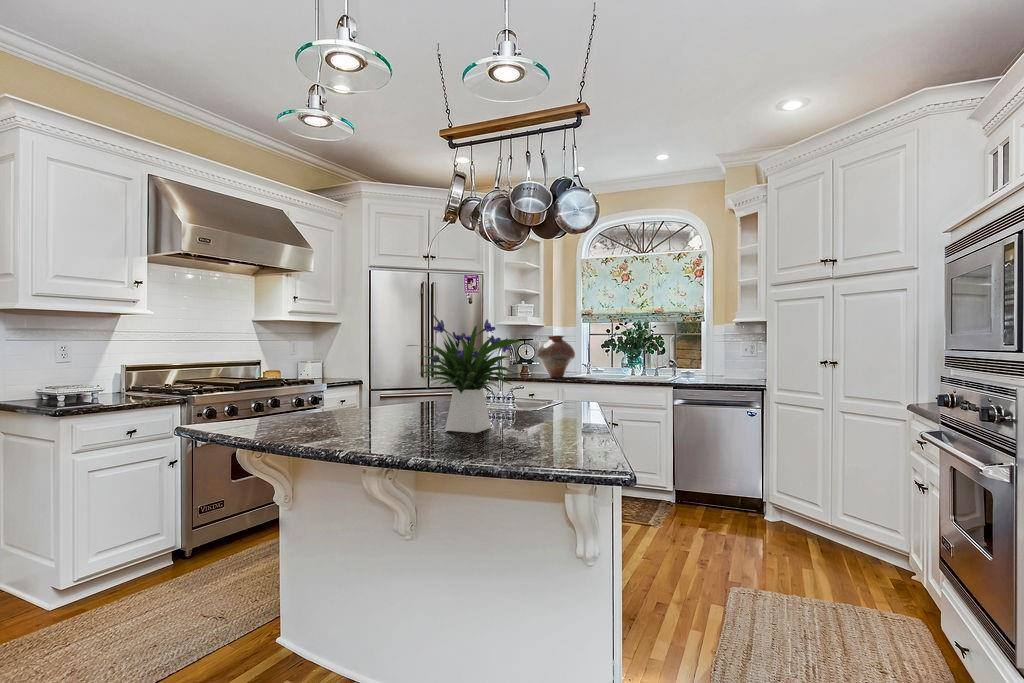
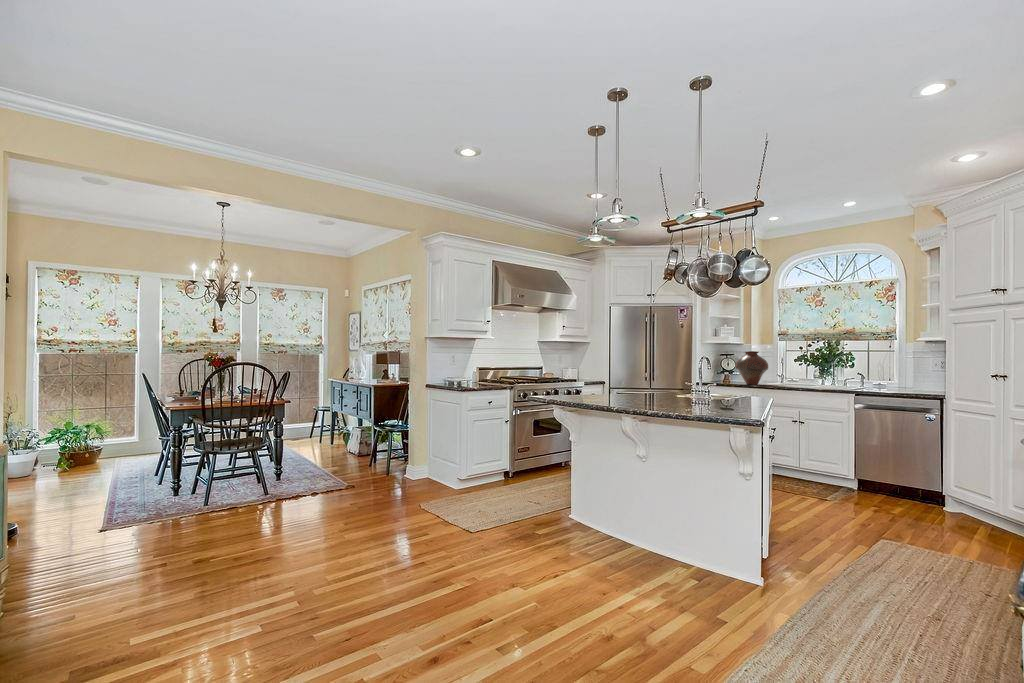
flower arrangement: present [408,314,519,433] -> none [642,338,712,408]

